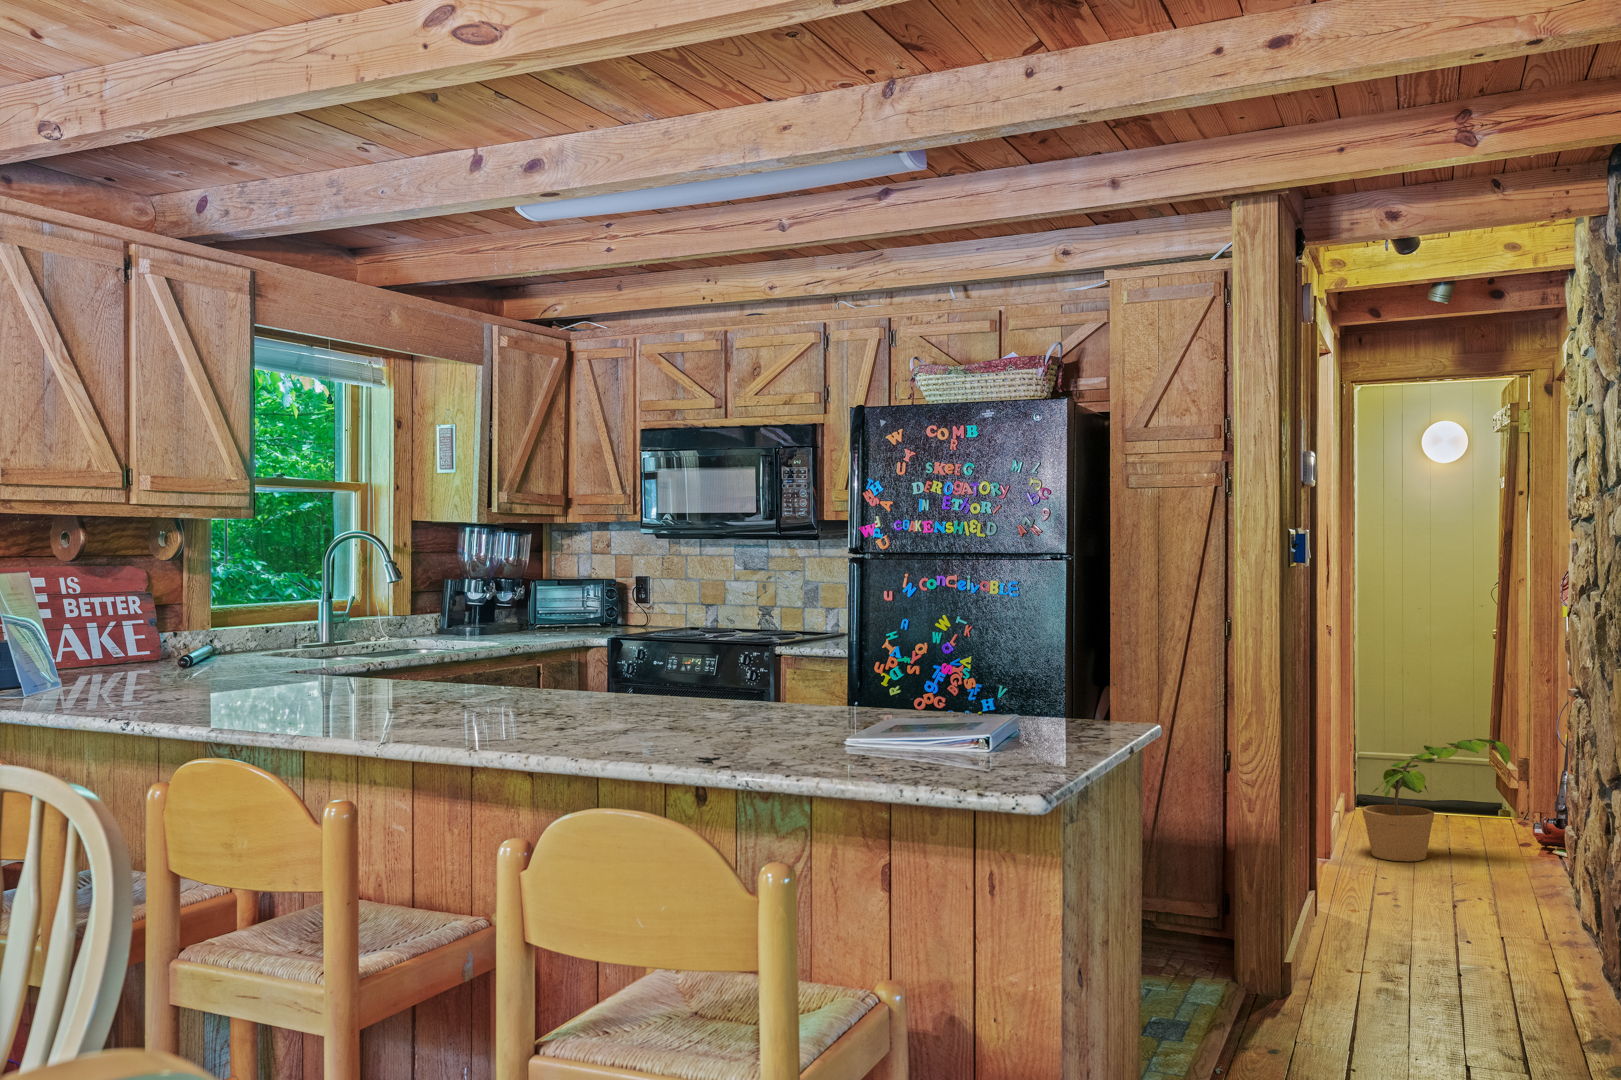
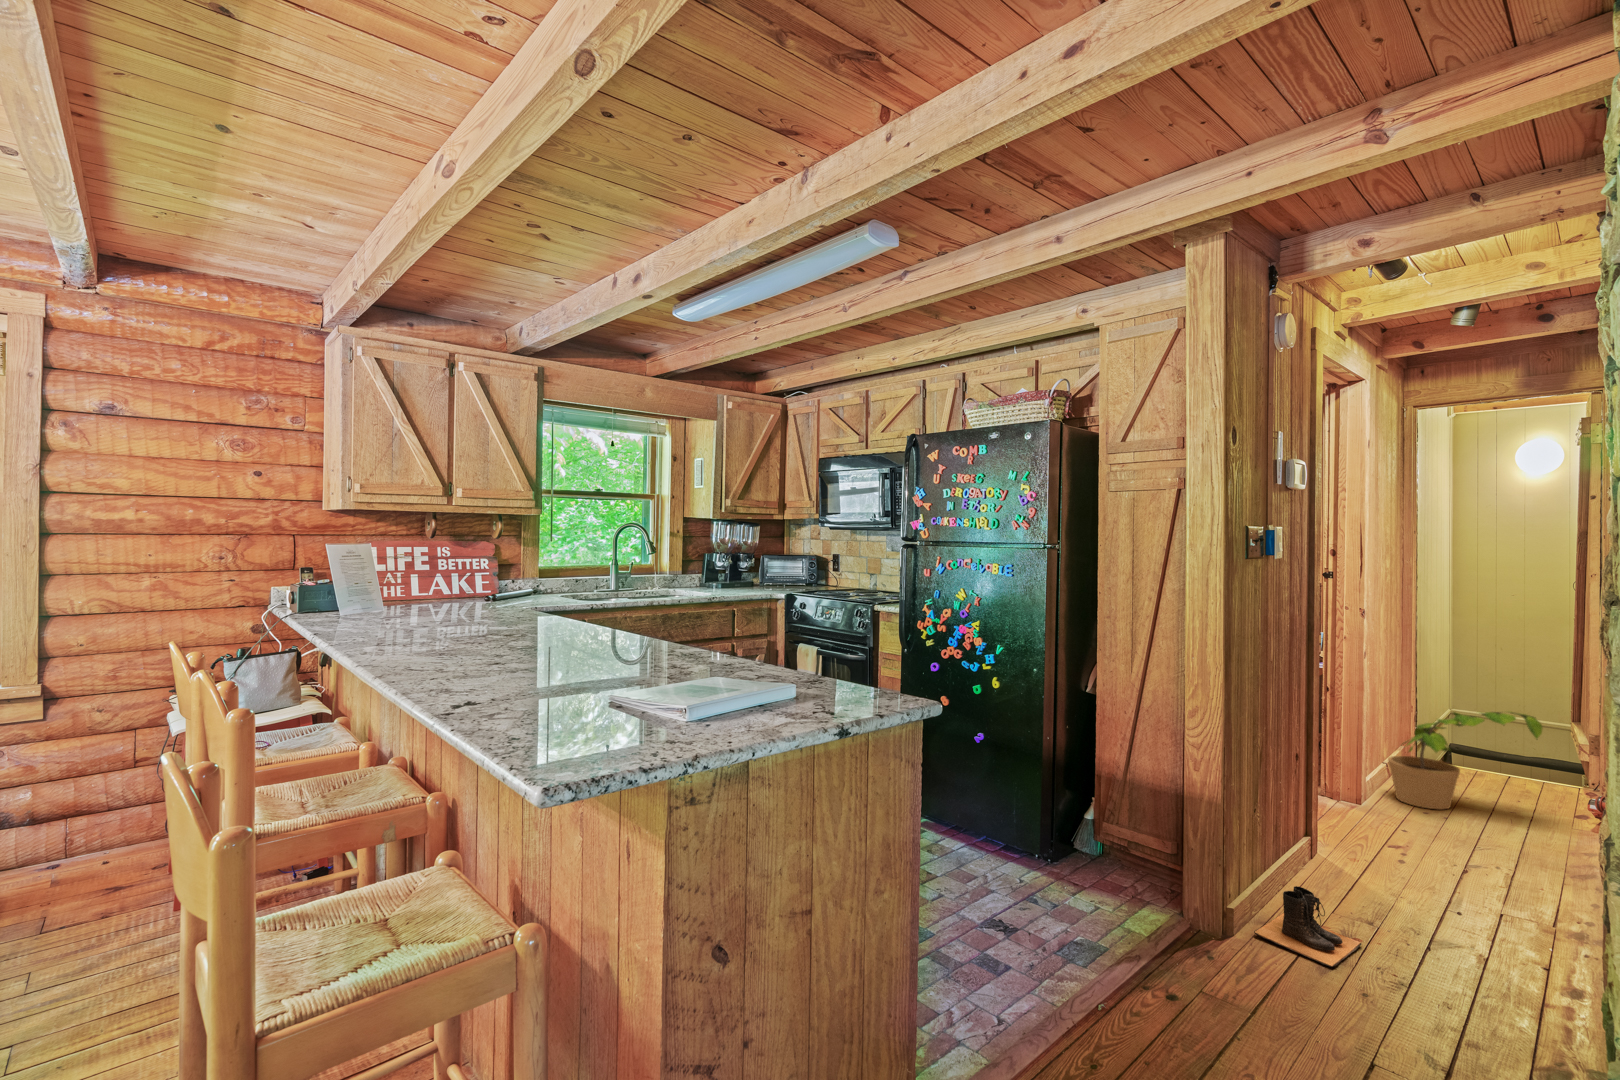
boots: none [1322,933,1420,1005] -> present [1254,886,1361,967]

